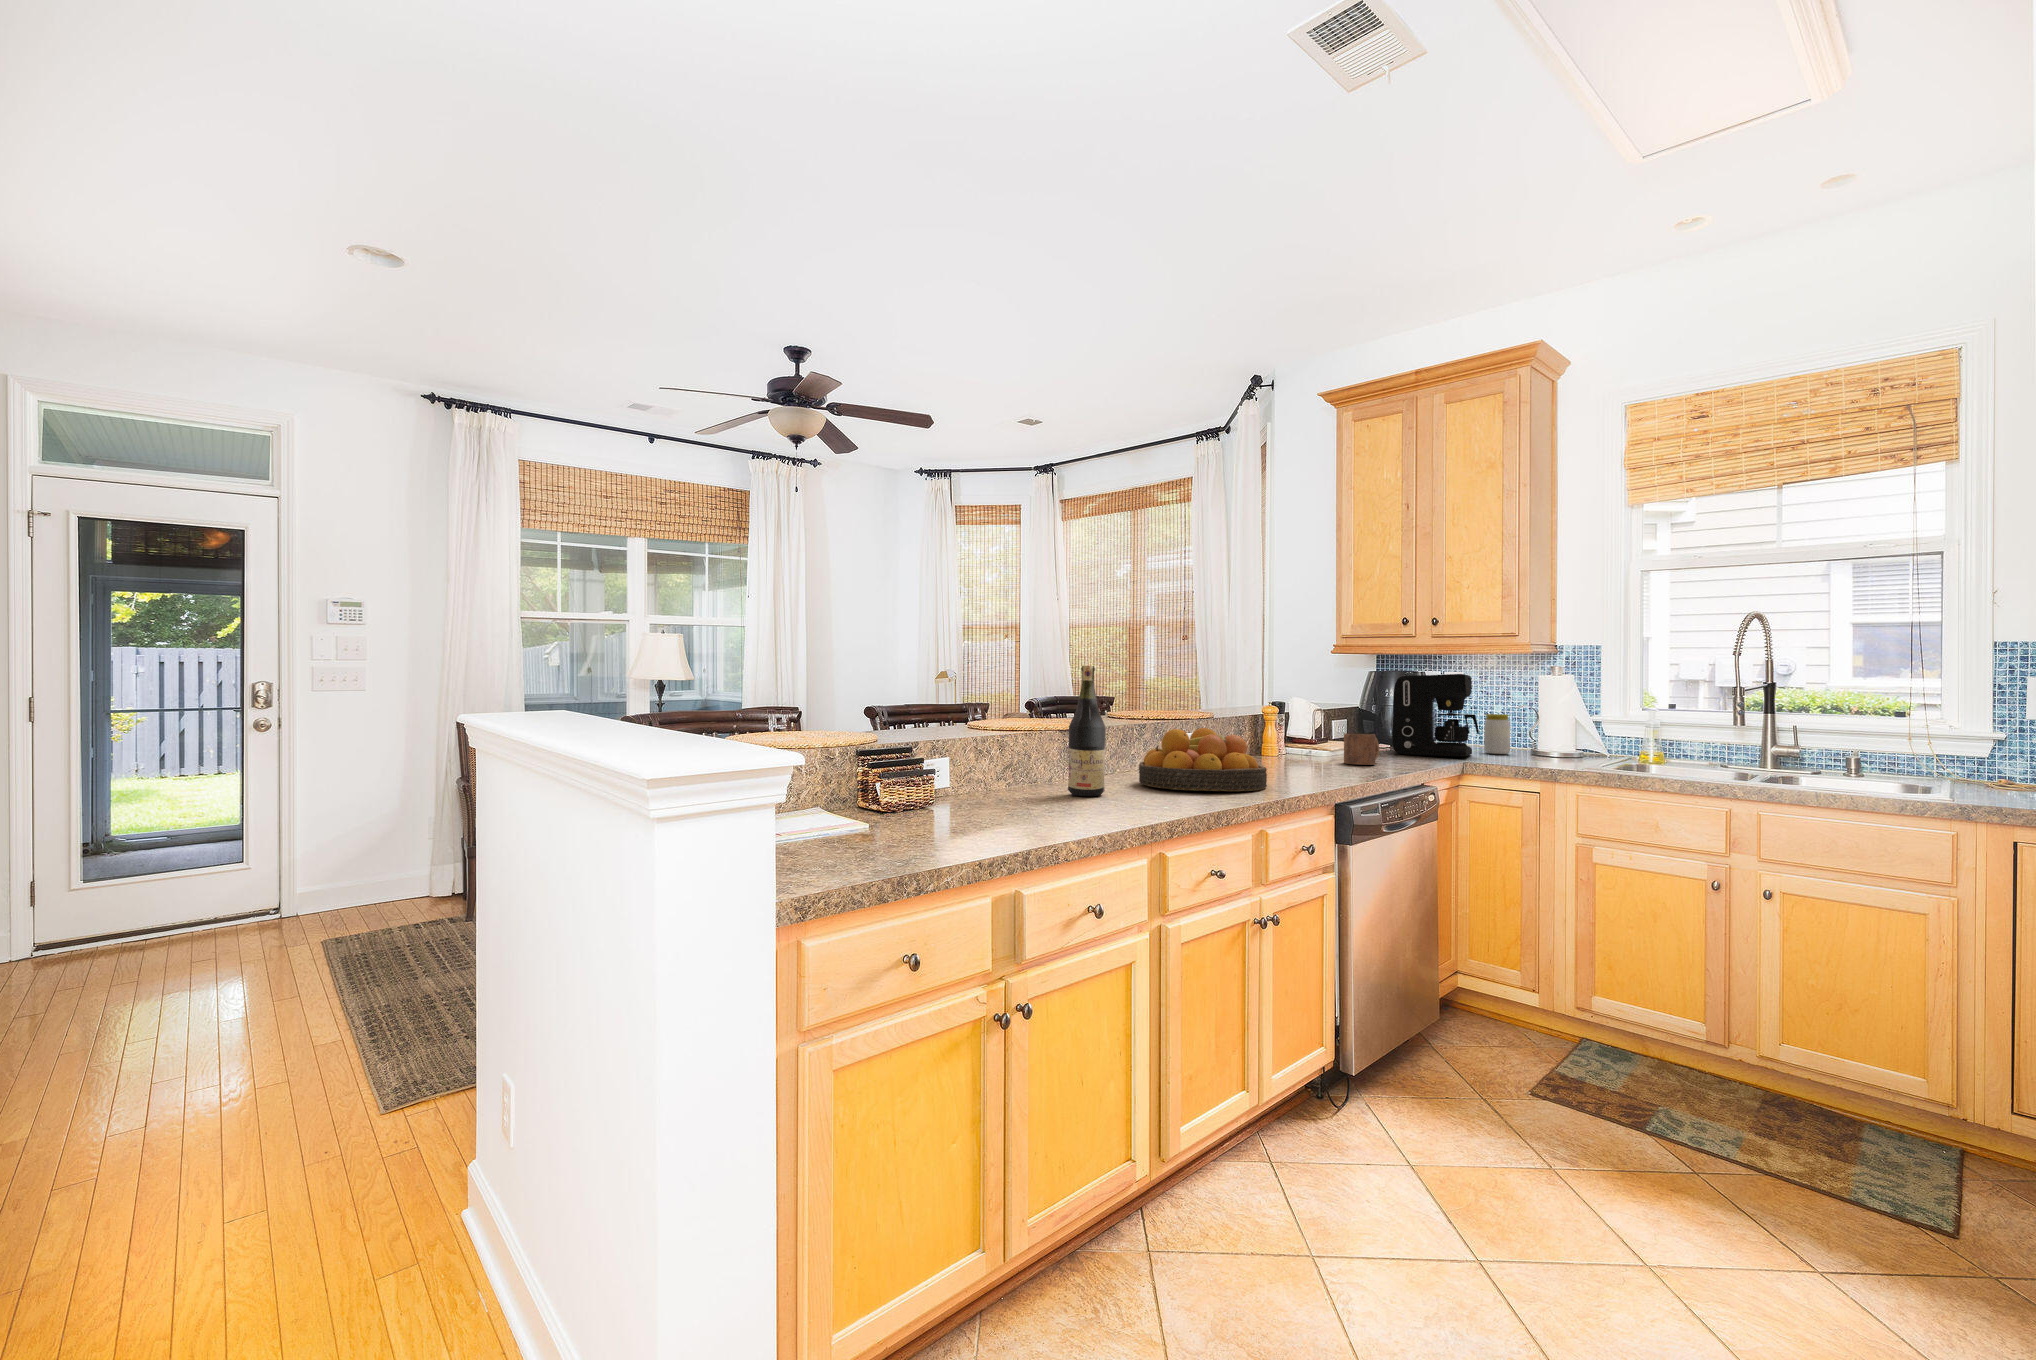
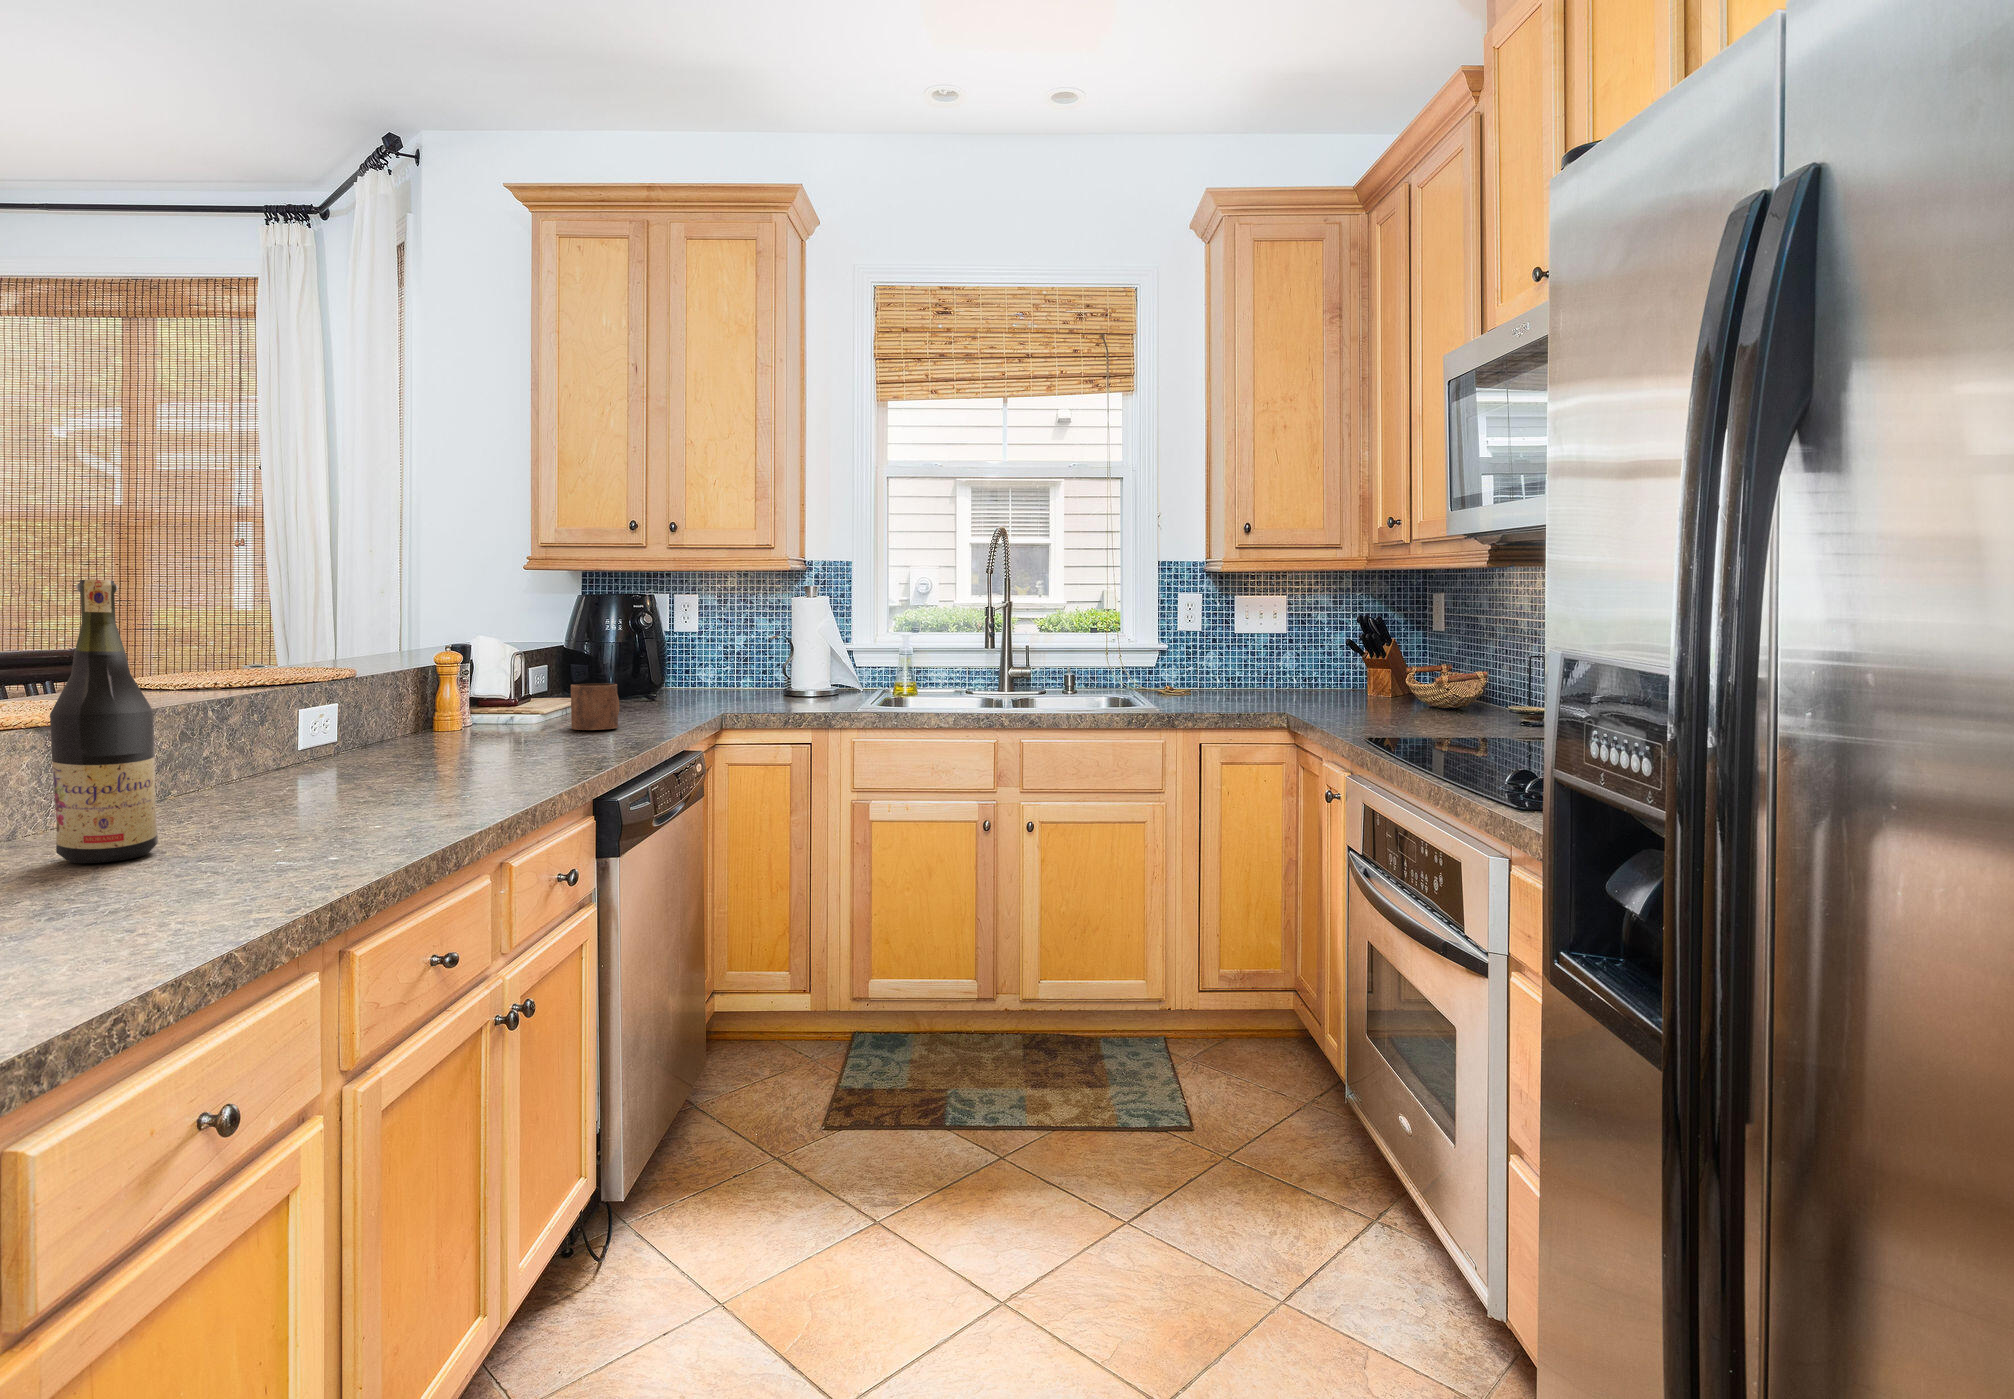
coffee maker: present [1392,674,1479,756] -> none [625,596,733,707]
jar: present [1484,714,1510,754] -> none [732,648,762,698]
fruit bowl: present [1139,728,1267,791] -> none [225,694,491,817]

